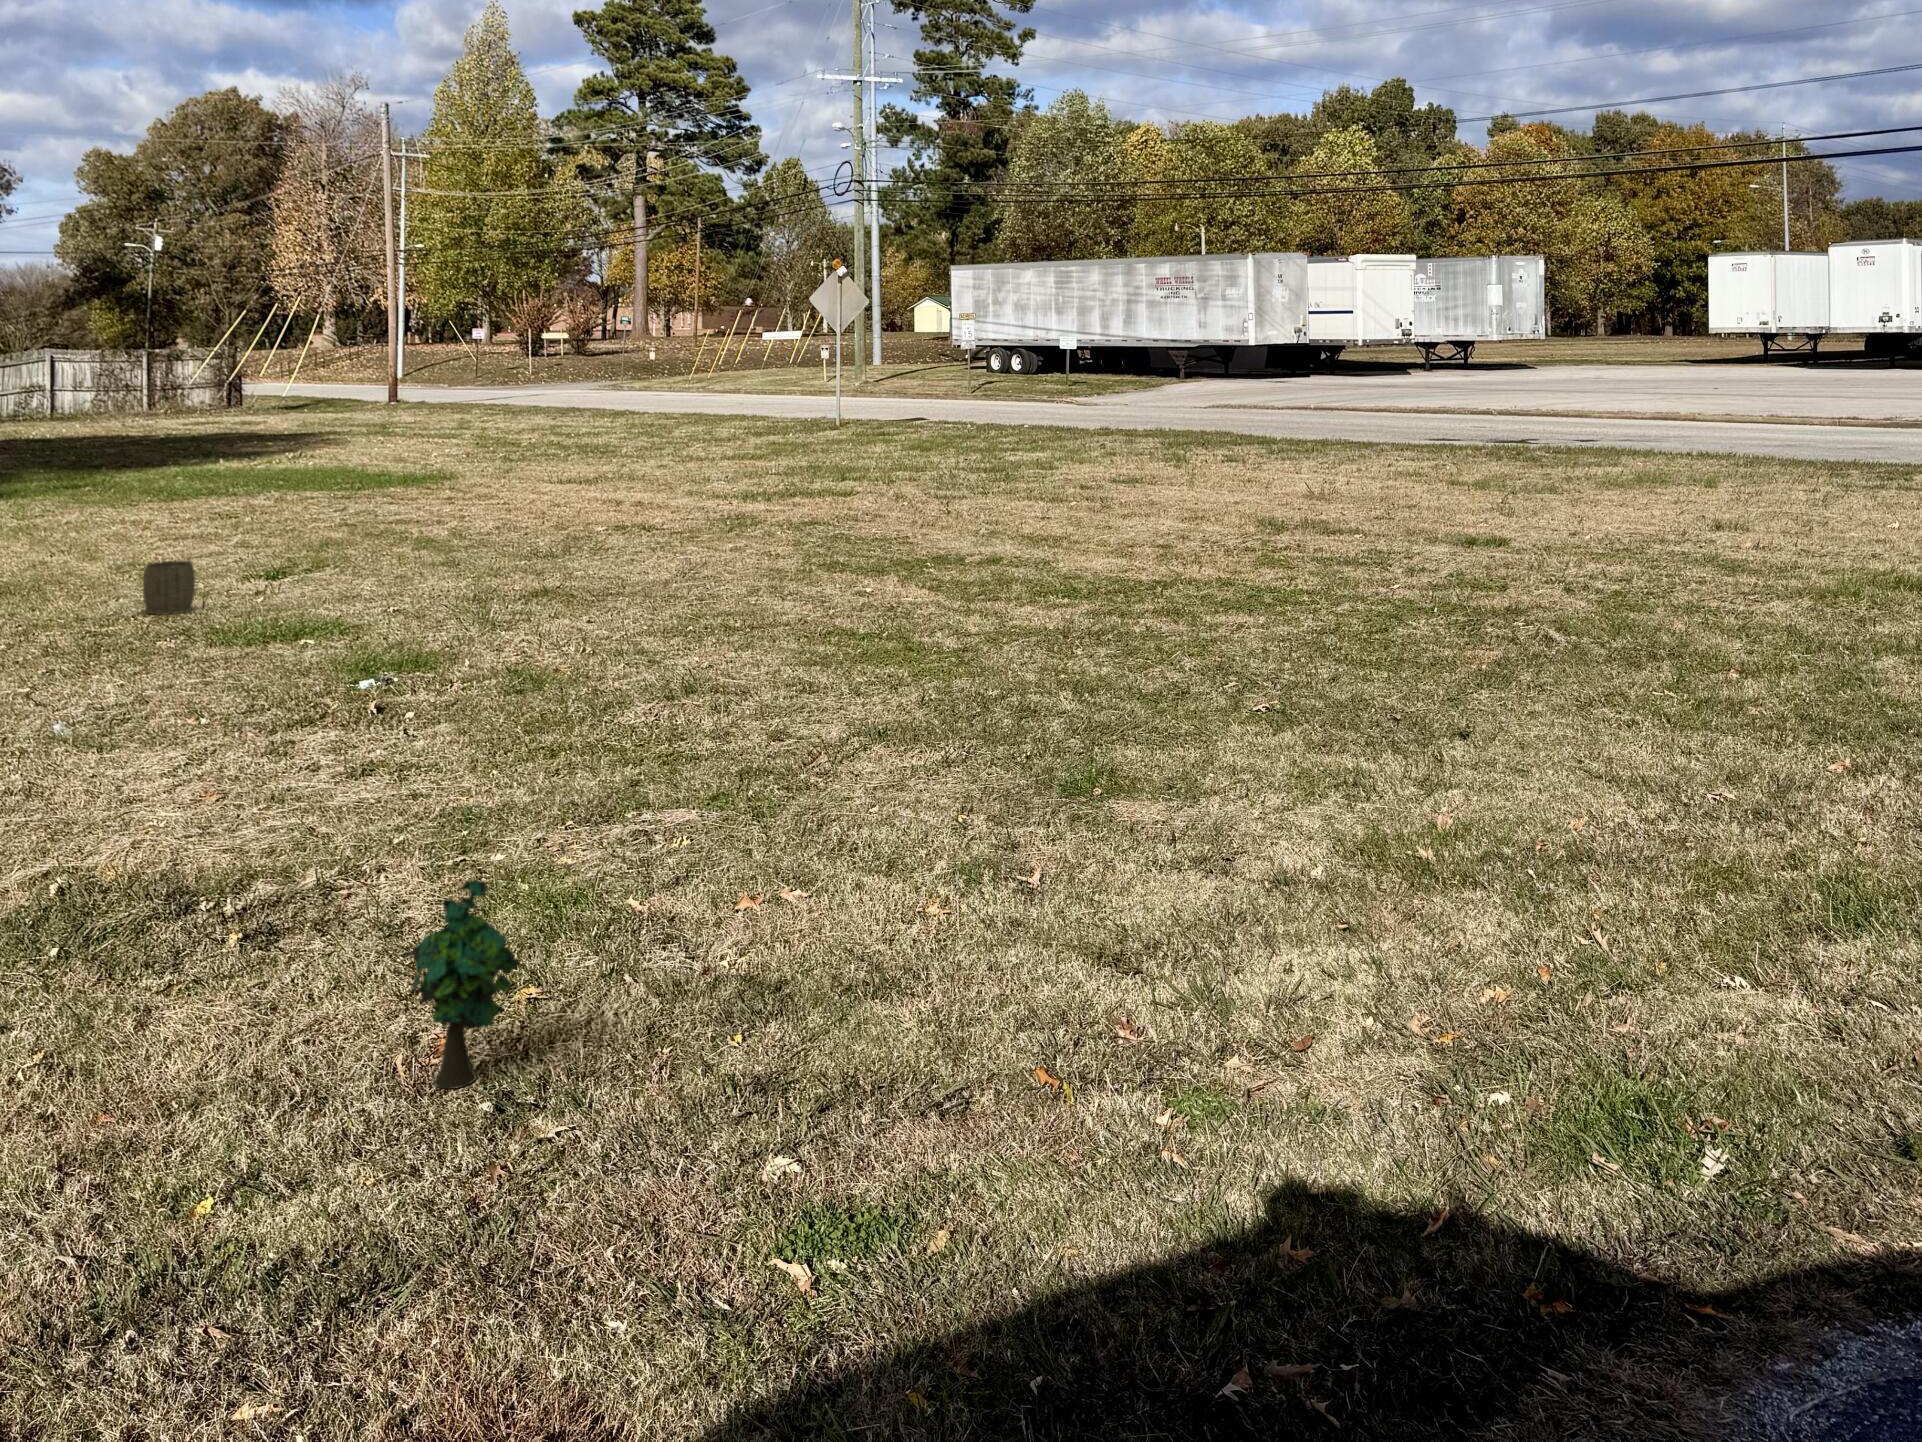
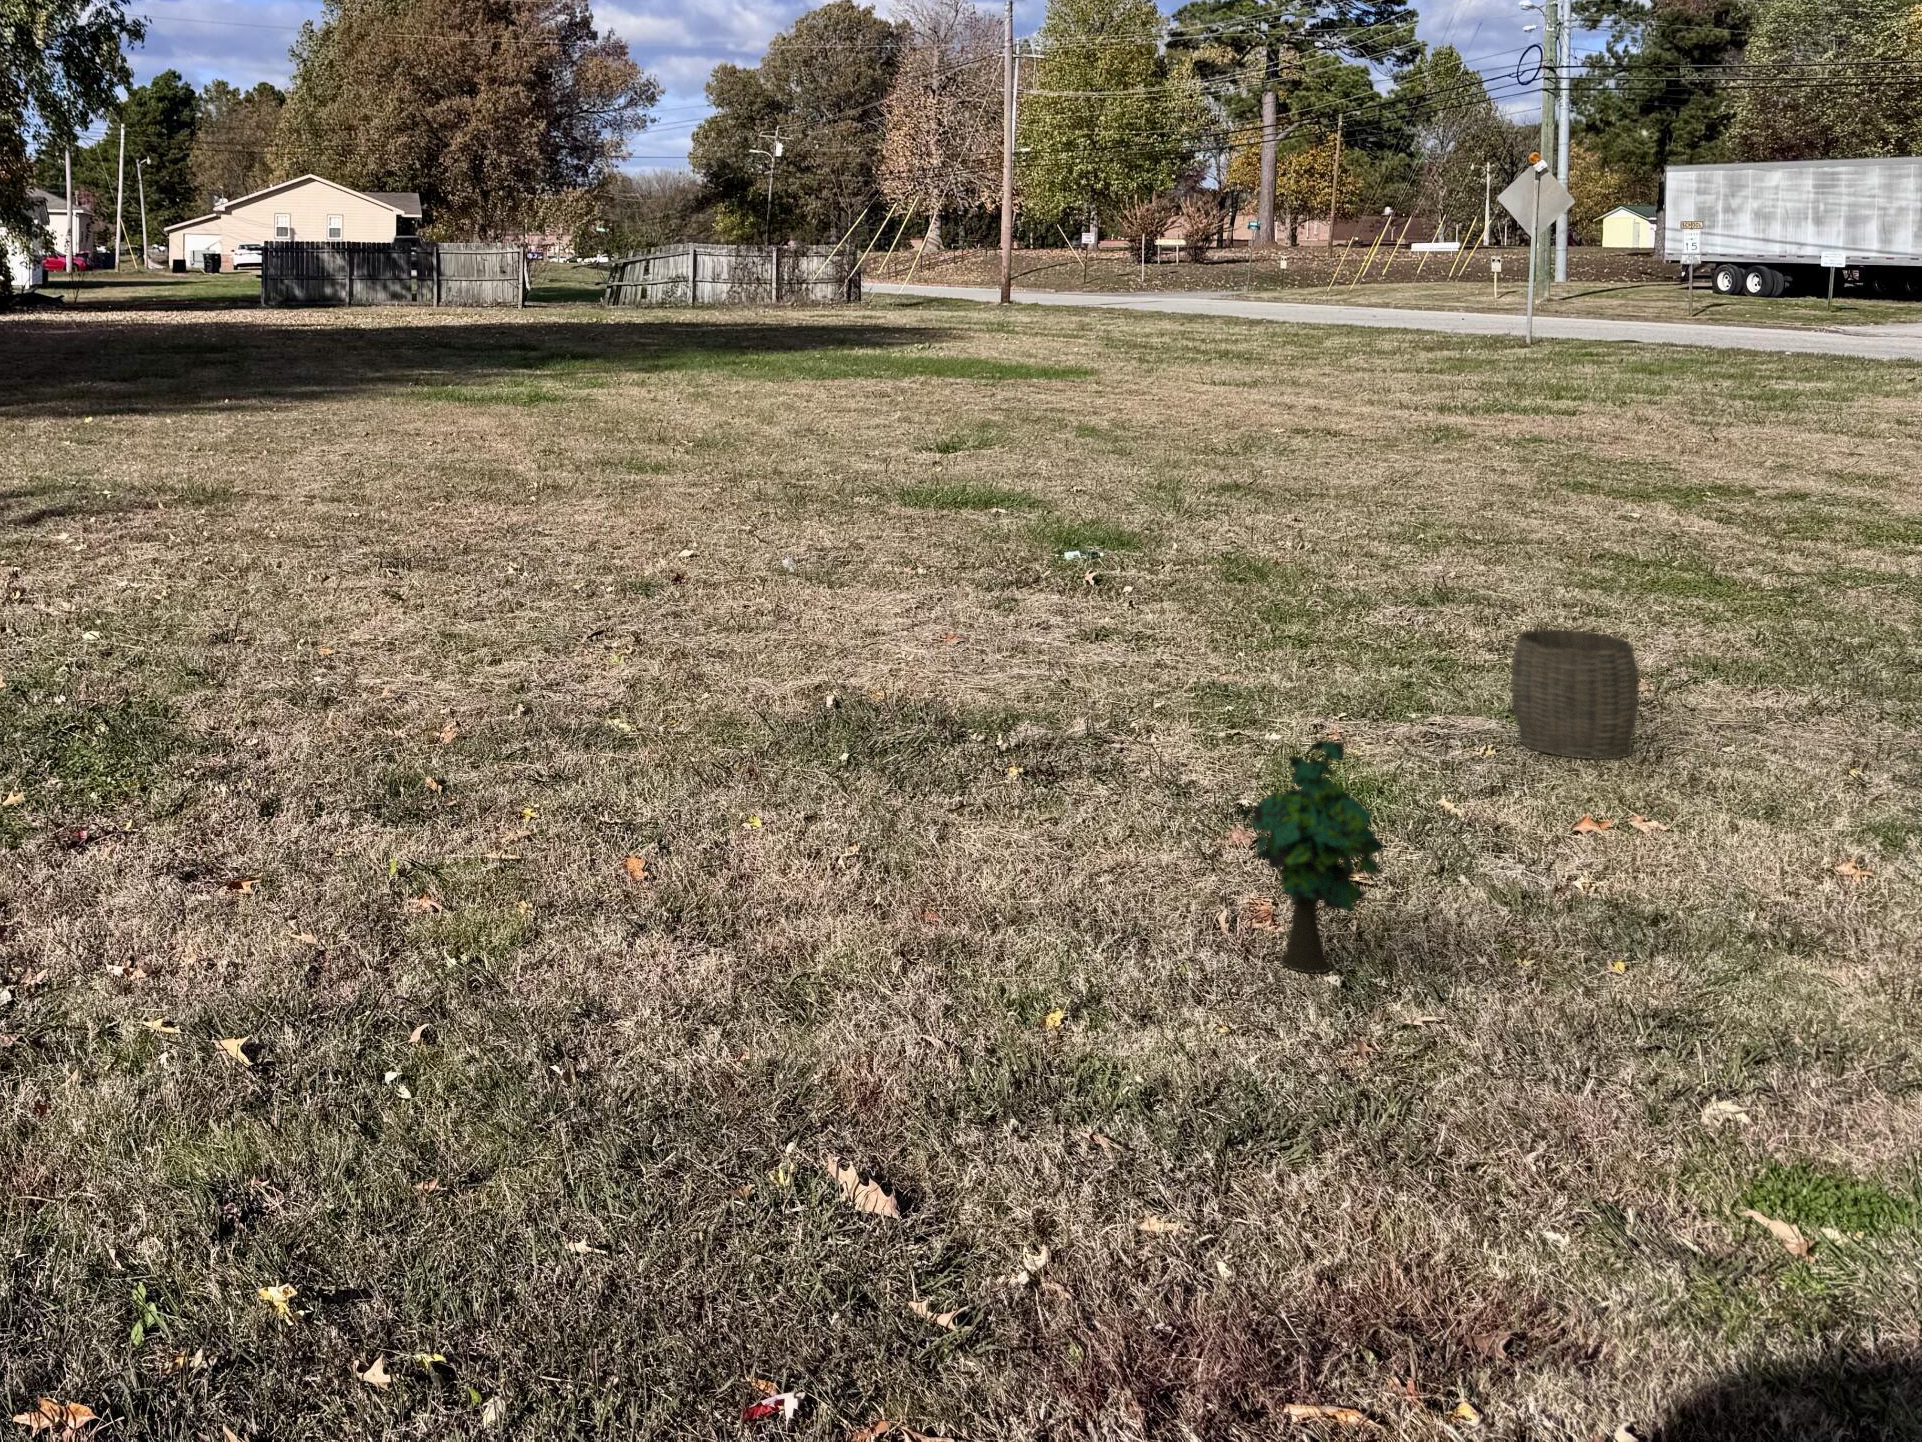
woven basket: present [143,561,195,615] -> present [1511,630,1639,760]

